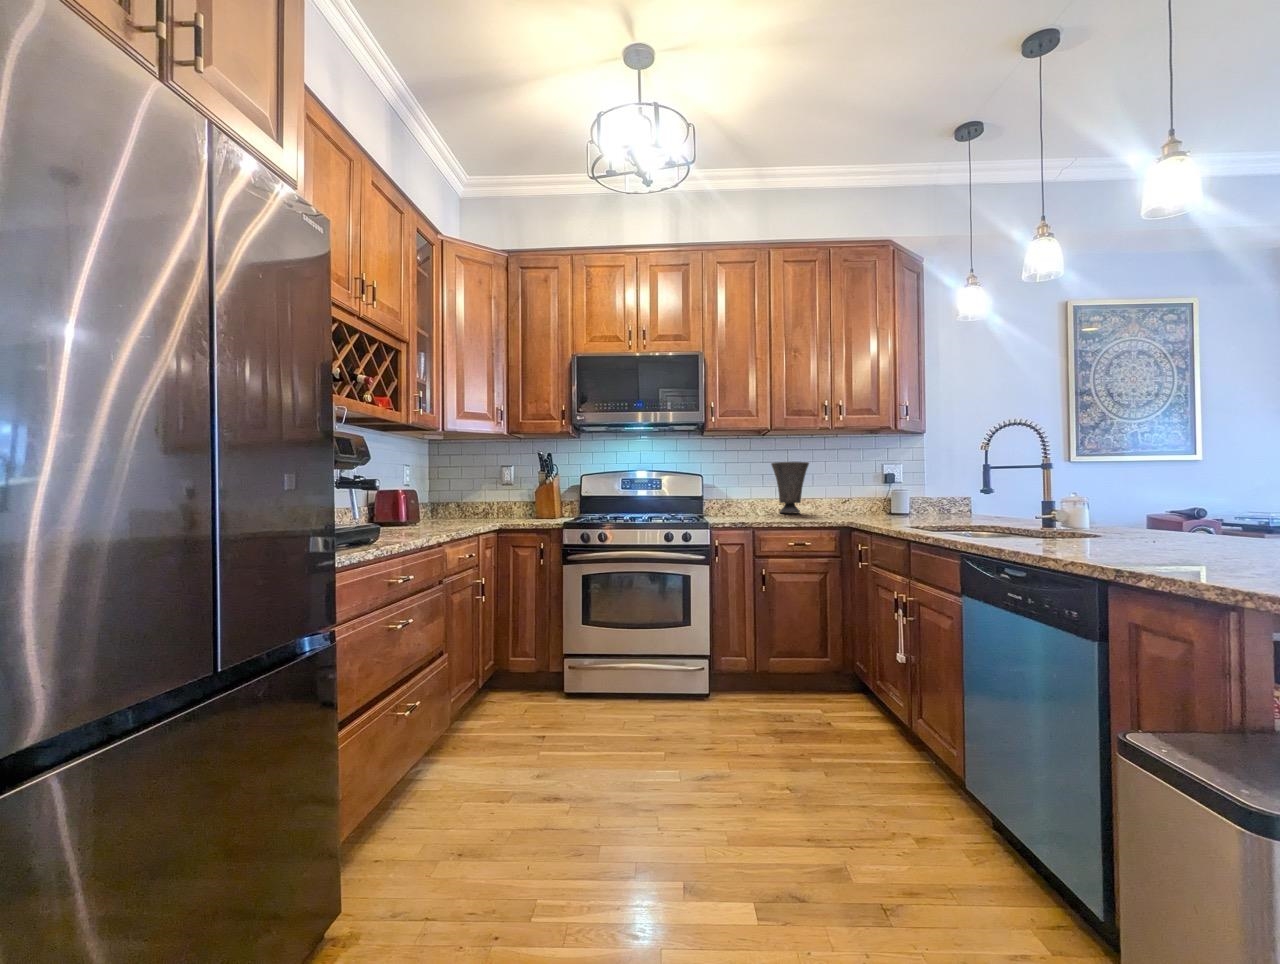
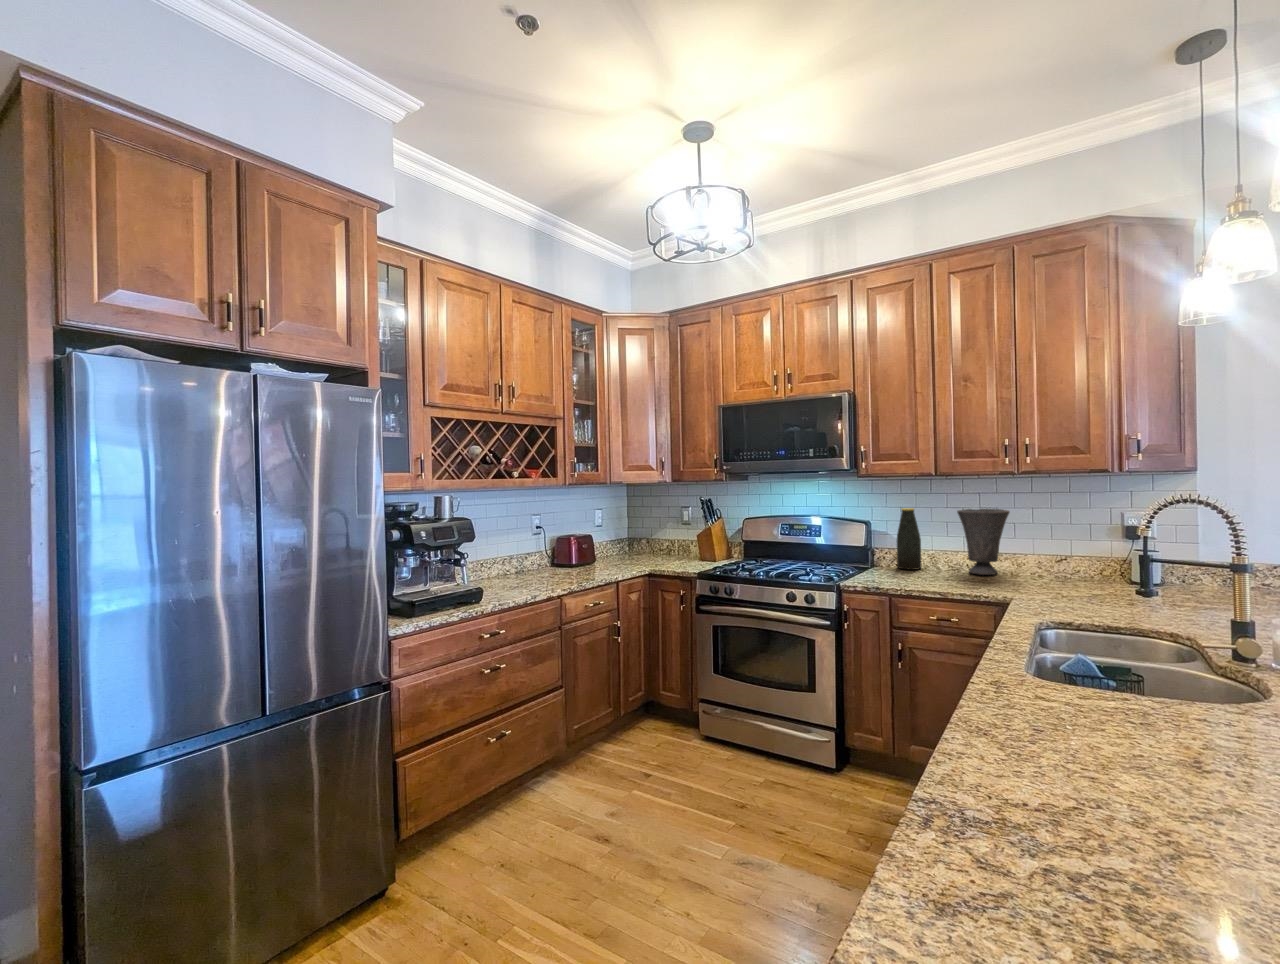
bottle: none [725,462,744,513] -> present [897,508,921,570]

